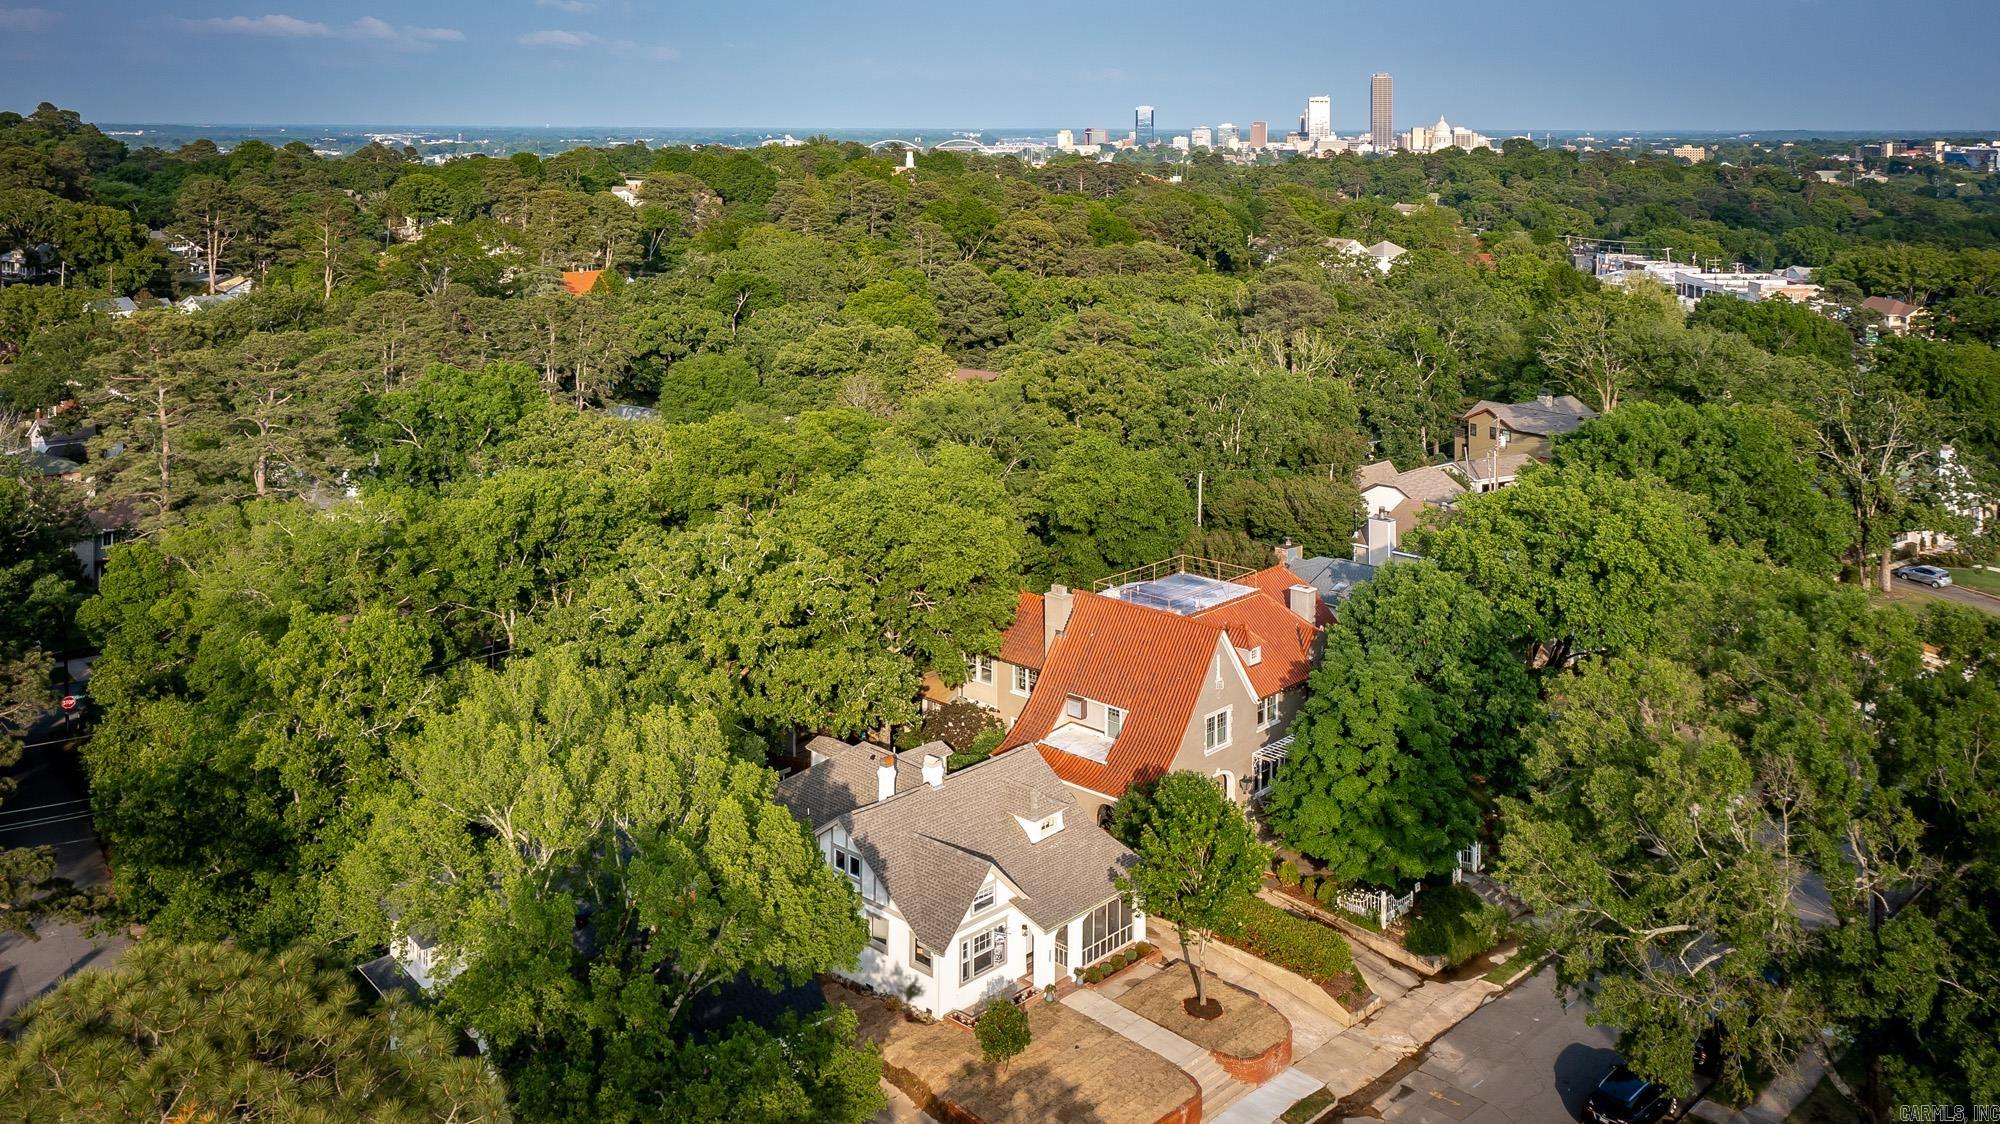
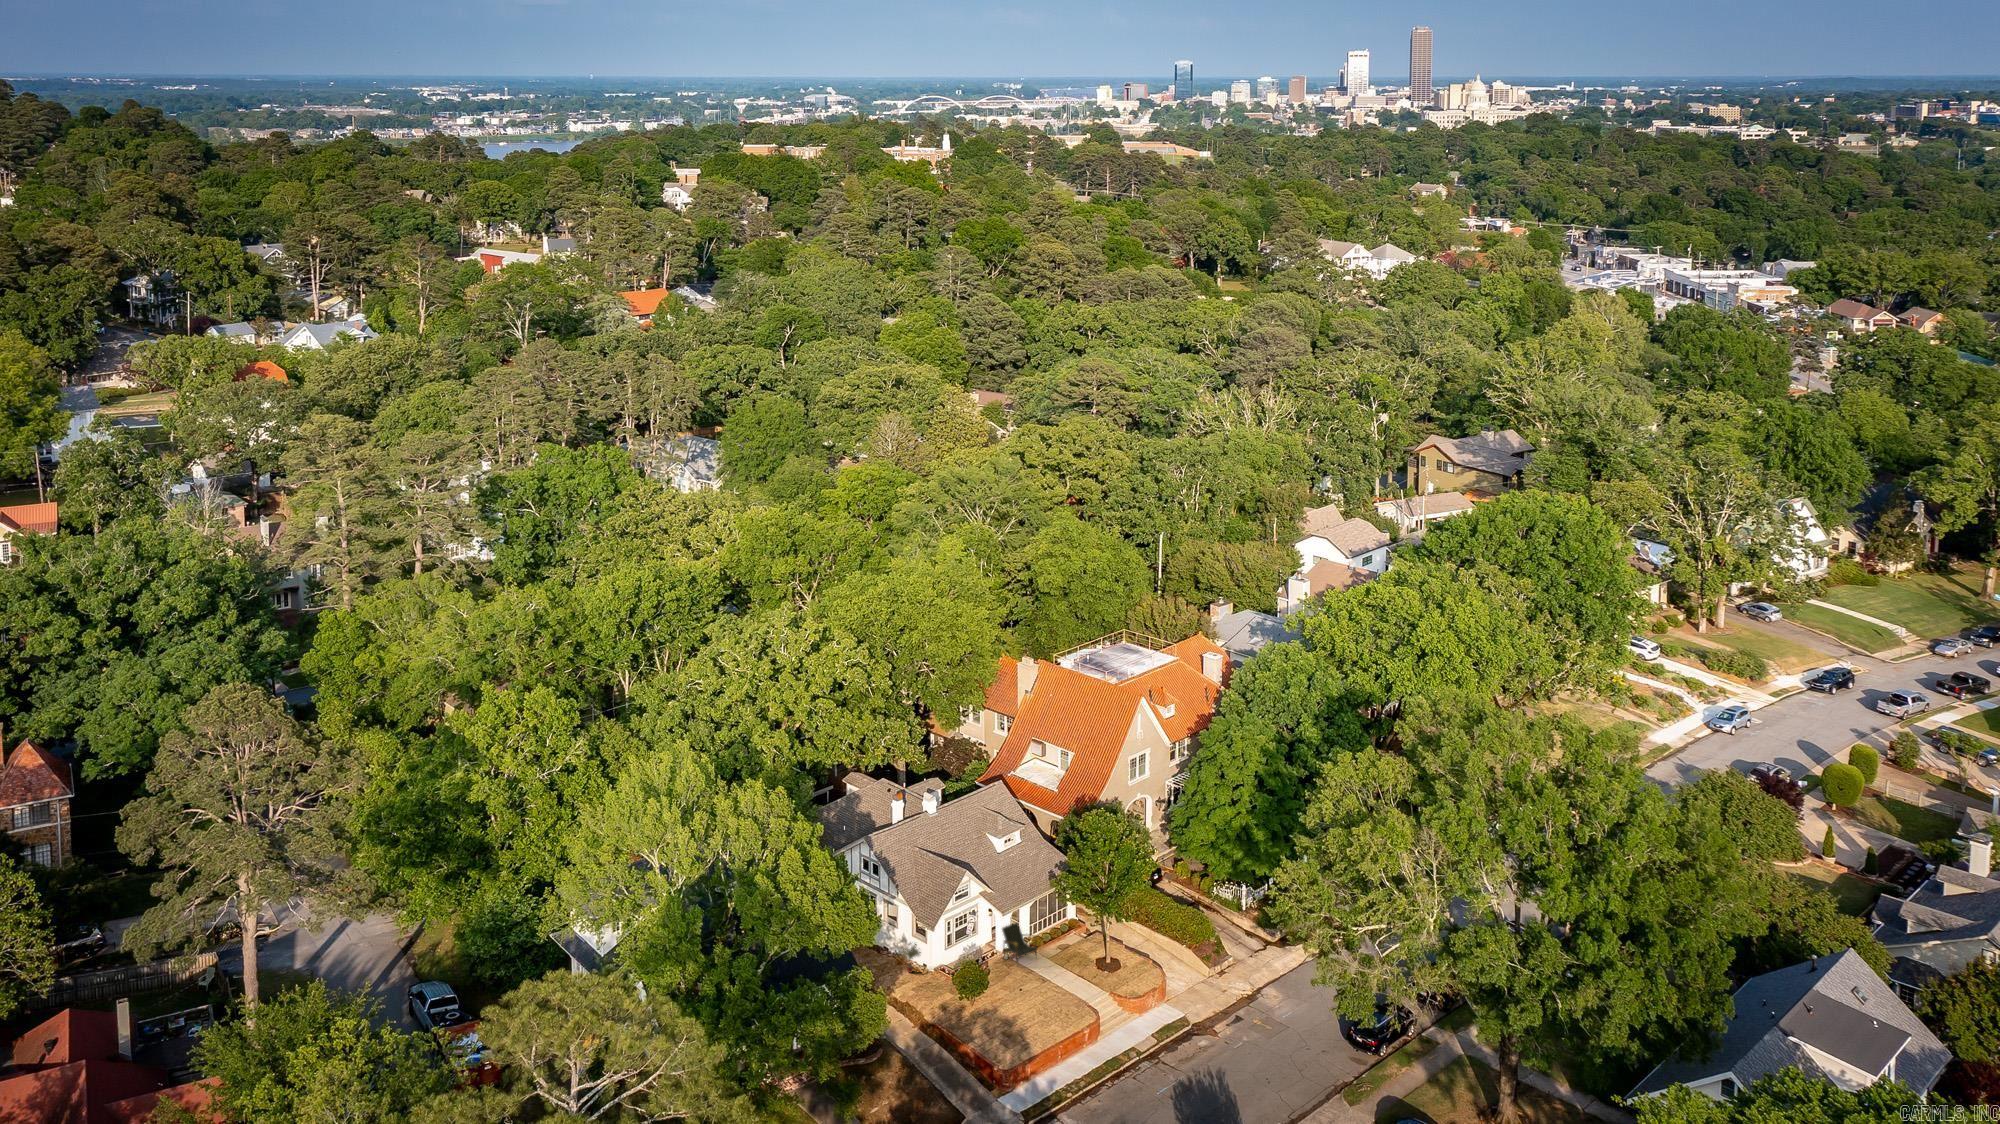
lounge chair: none [1043,945,1098,1011] -> present [1002,923,1038,962]

